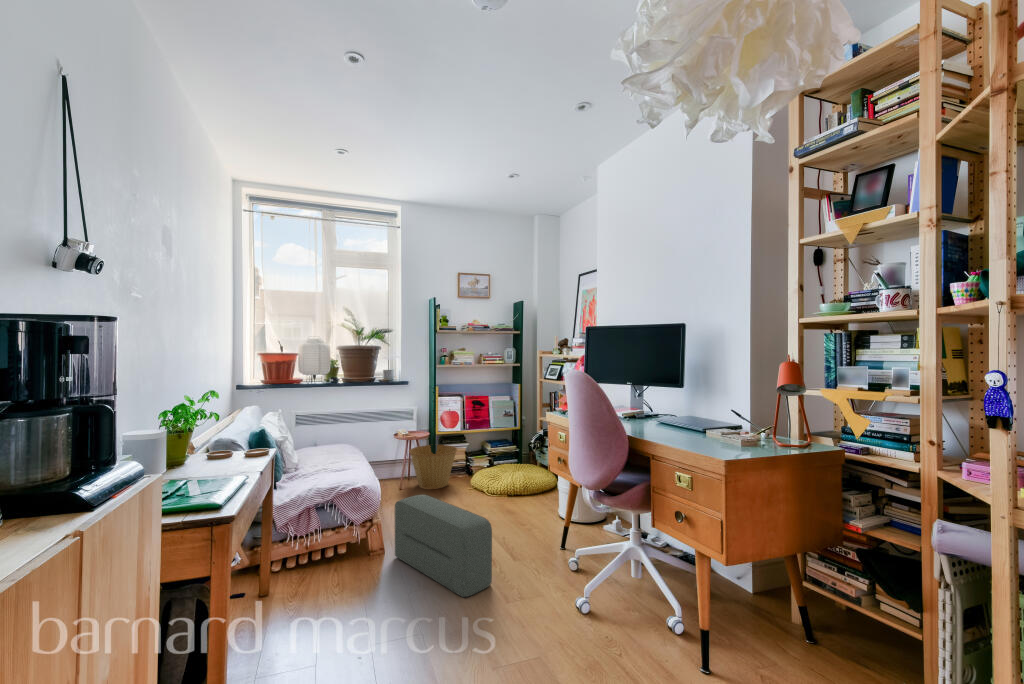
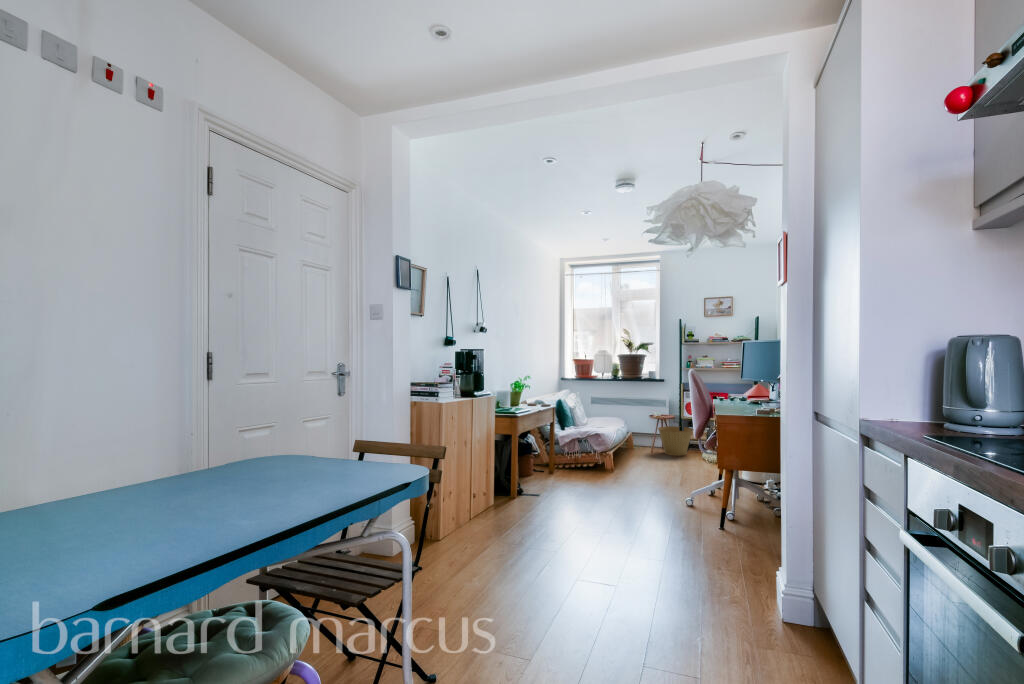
pouf: present [394,494,492,597] -> none [615,442,651,489]

